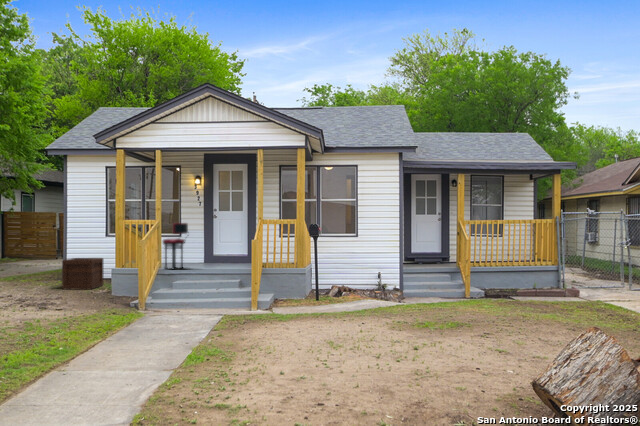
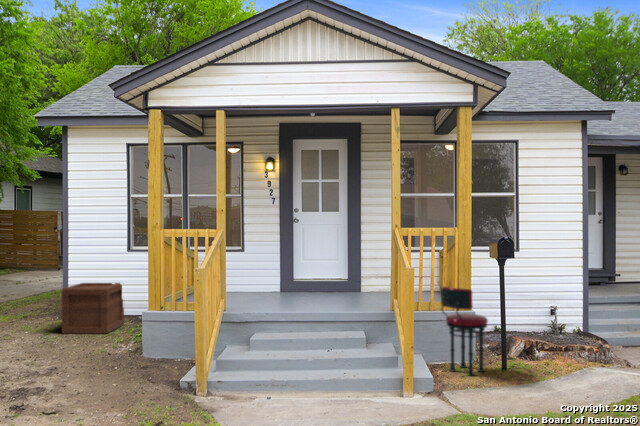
stool: present [163,223,188,269] -> present [441,287,488,376]

